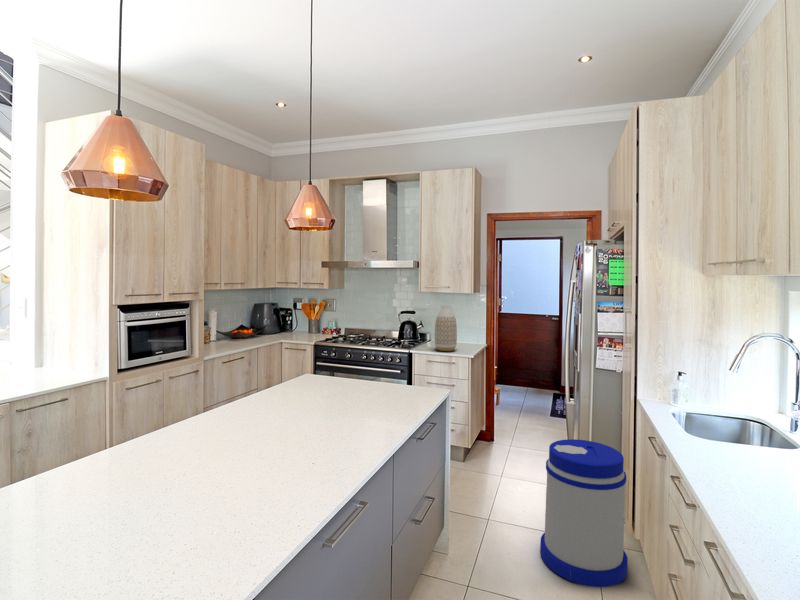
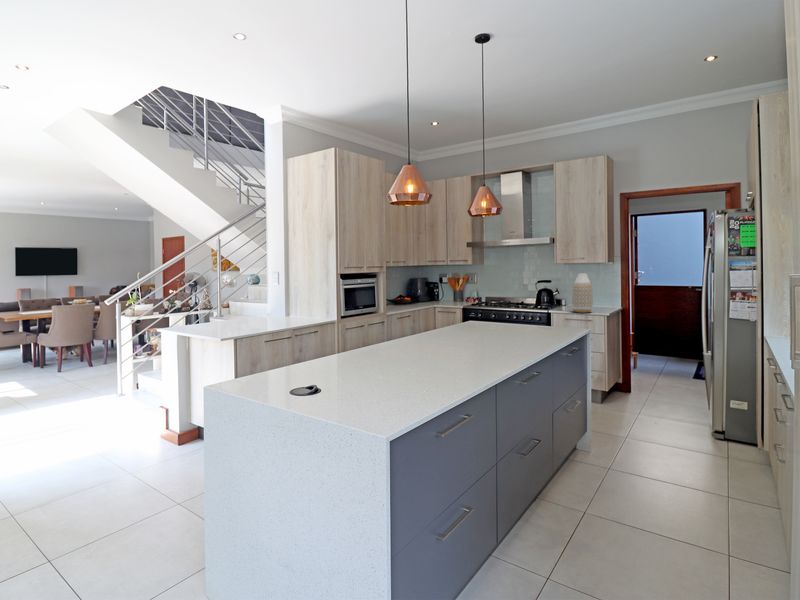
trash can: present [540,439,628,587] -> none [679,373,759,483]

